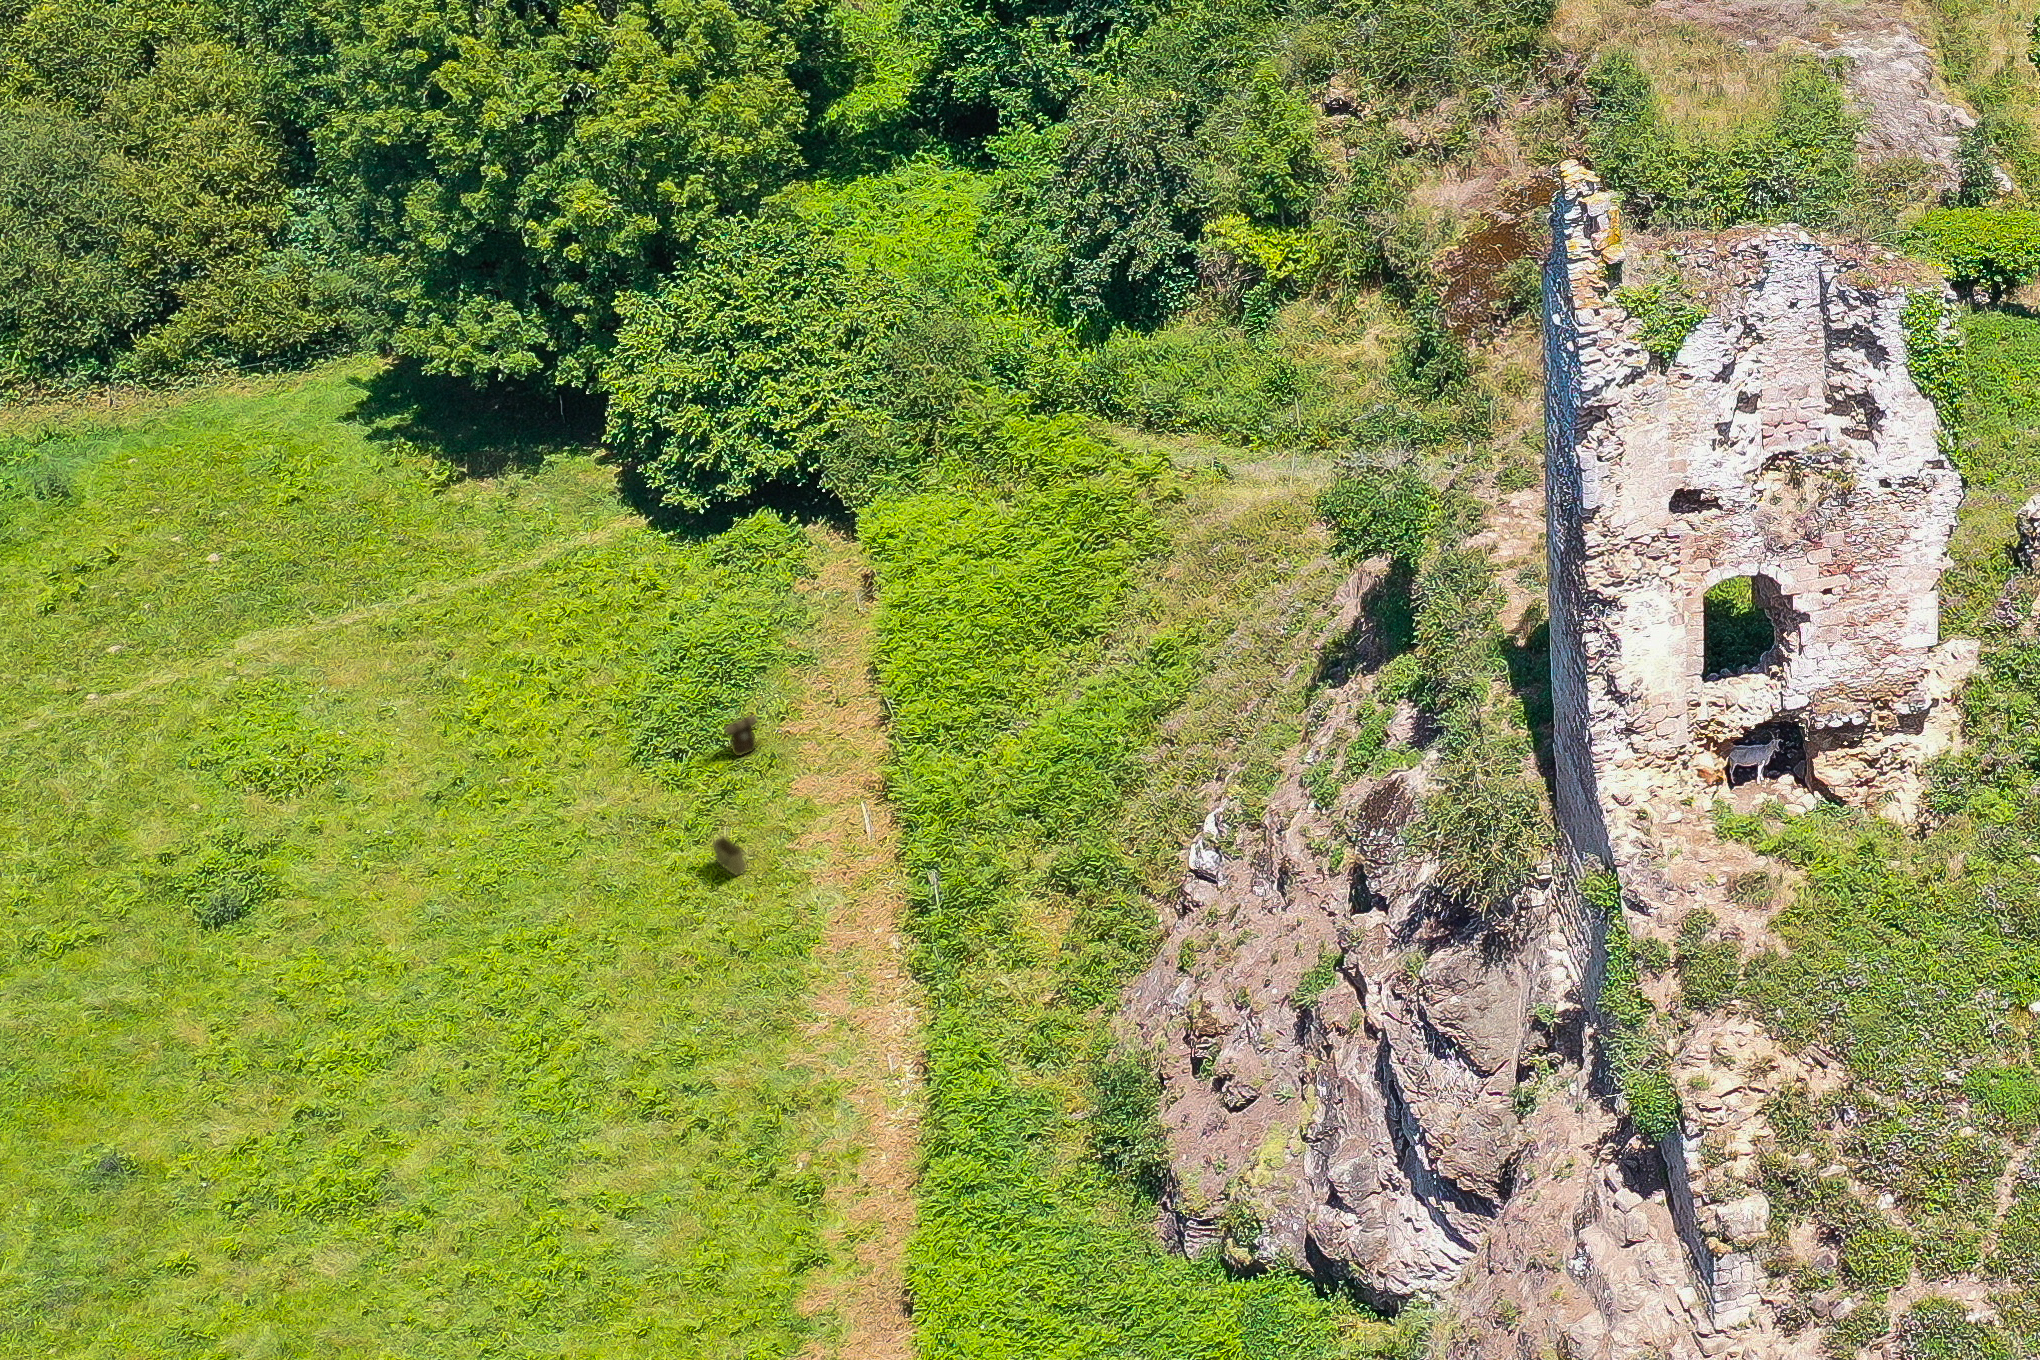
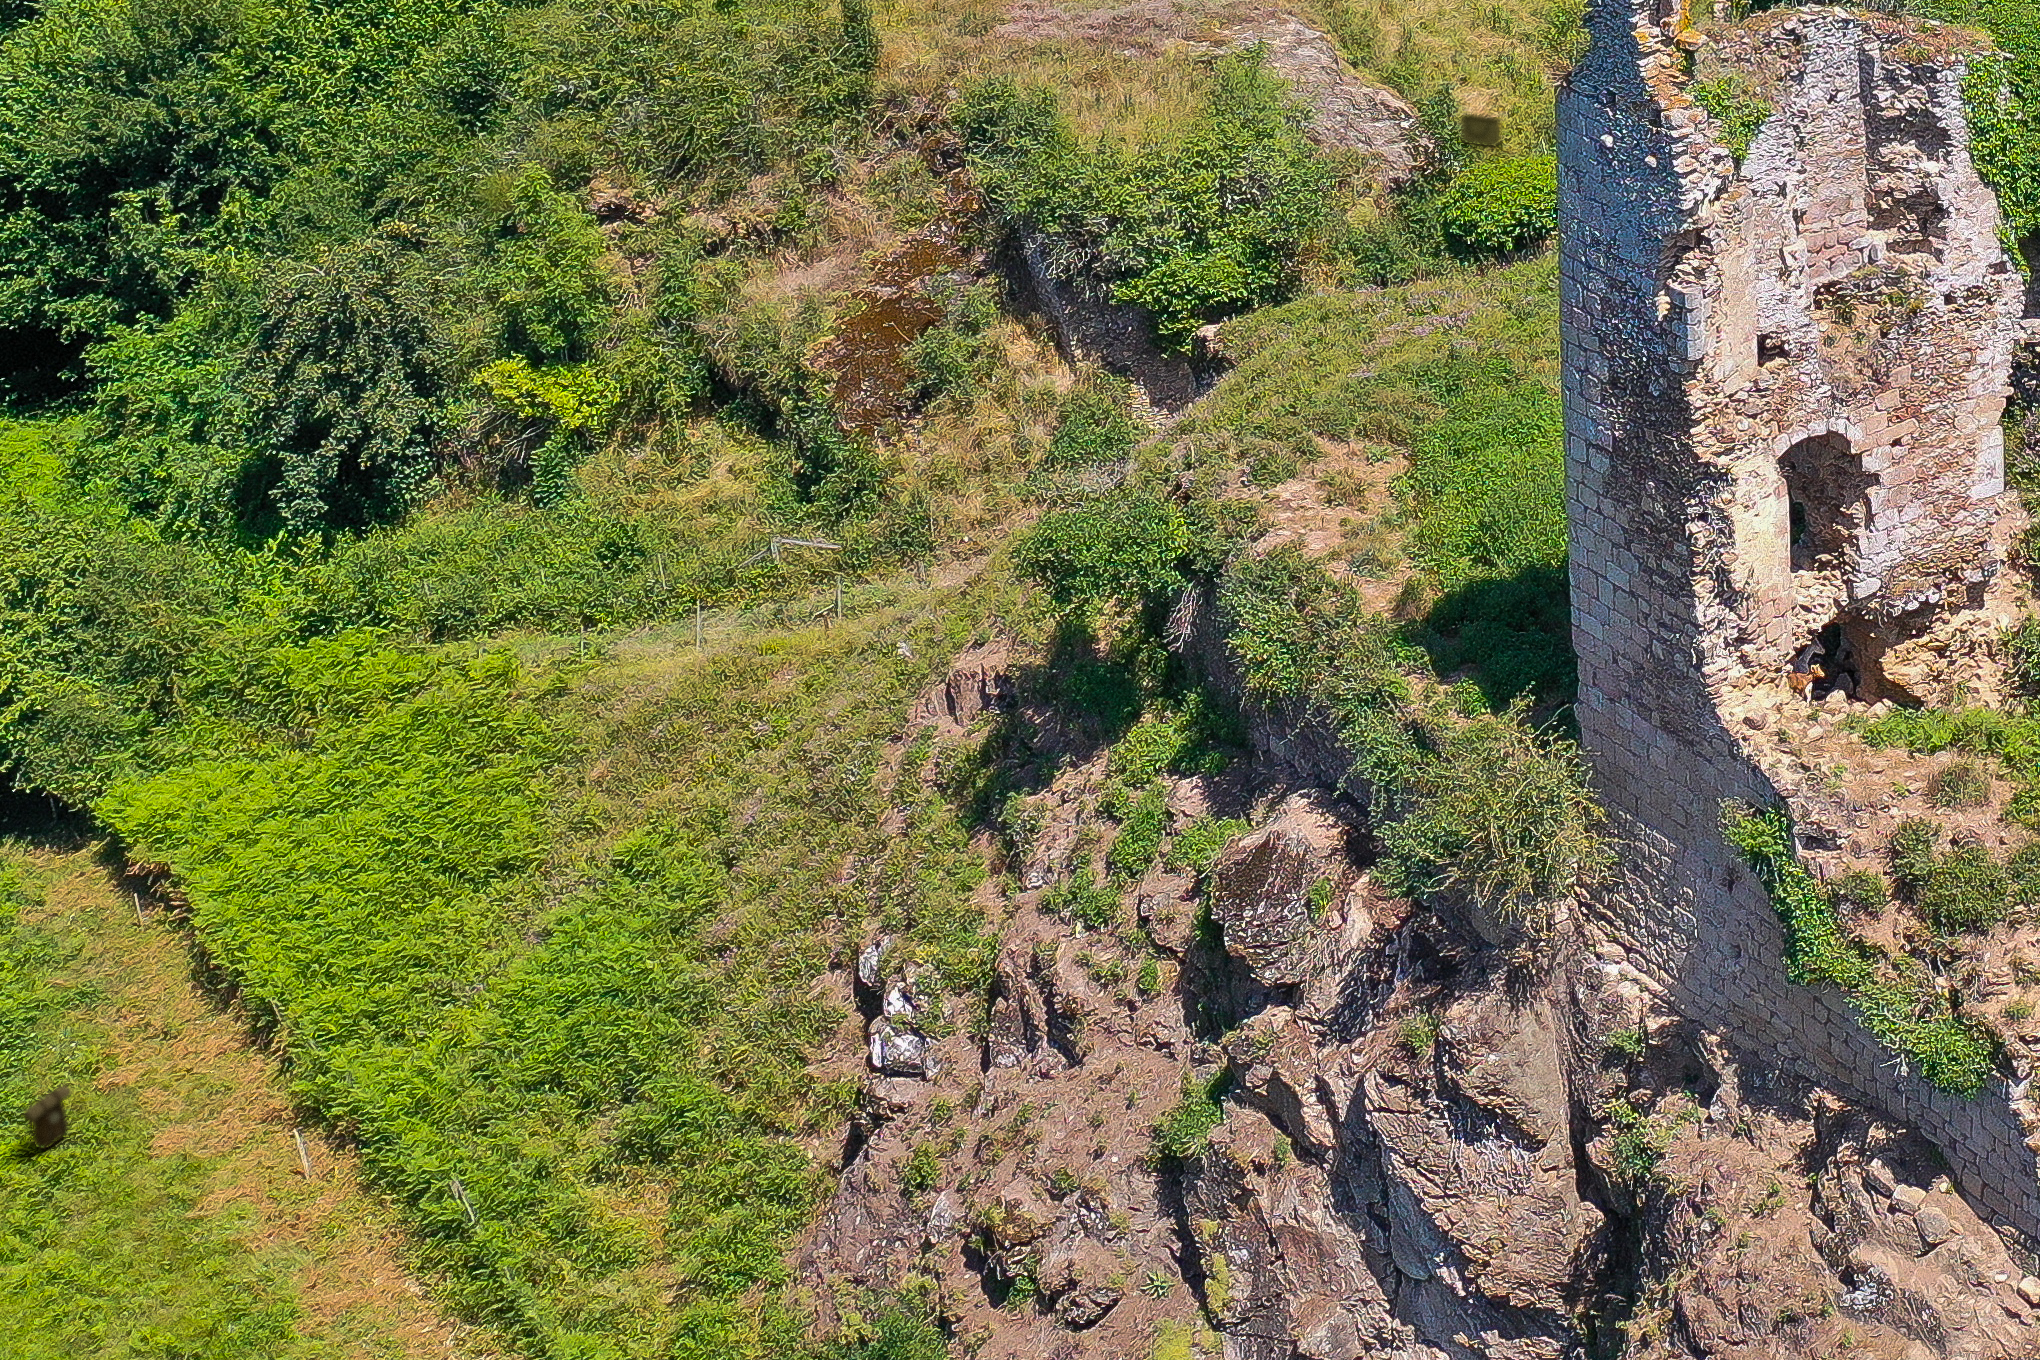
basket: present [713,837,746,875] -> present [1461,114,1501,146]

